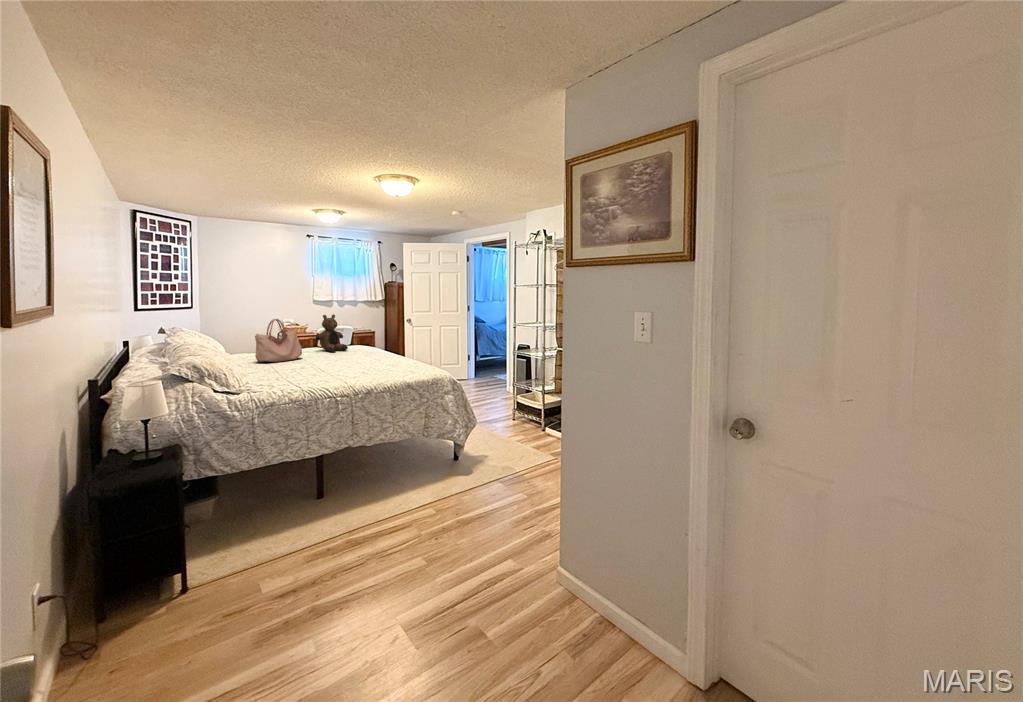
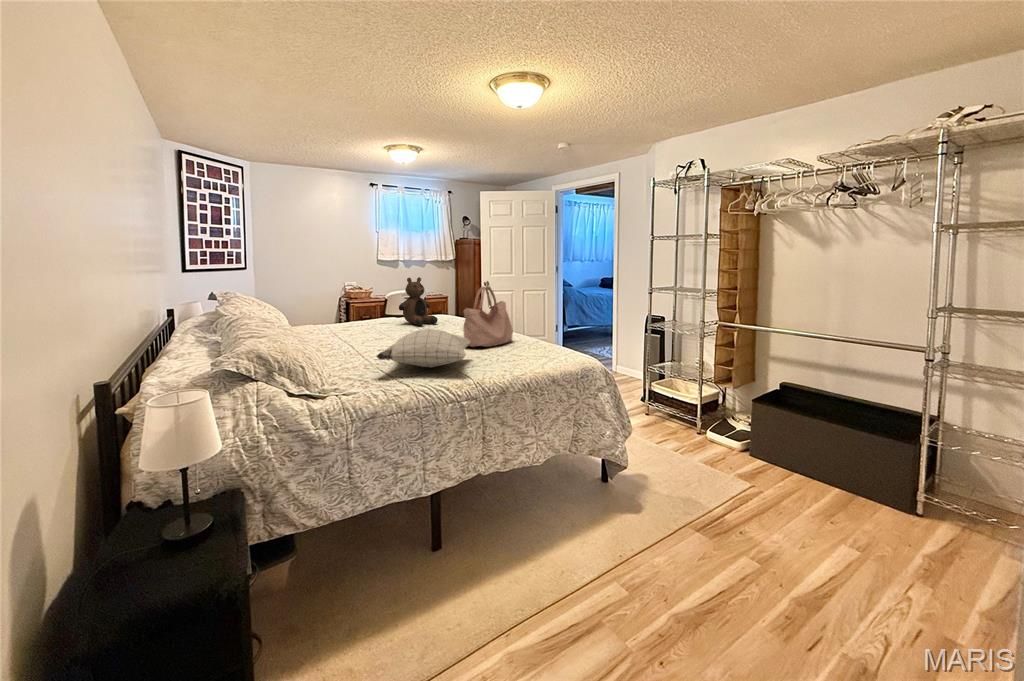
handbag: present [255,319,302,362] -> present [463,286,513,347]
pillow: none [280,350,356,377] -> present [376,329,470,367]

